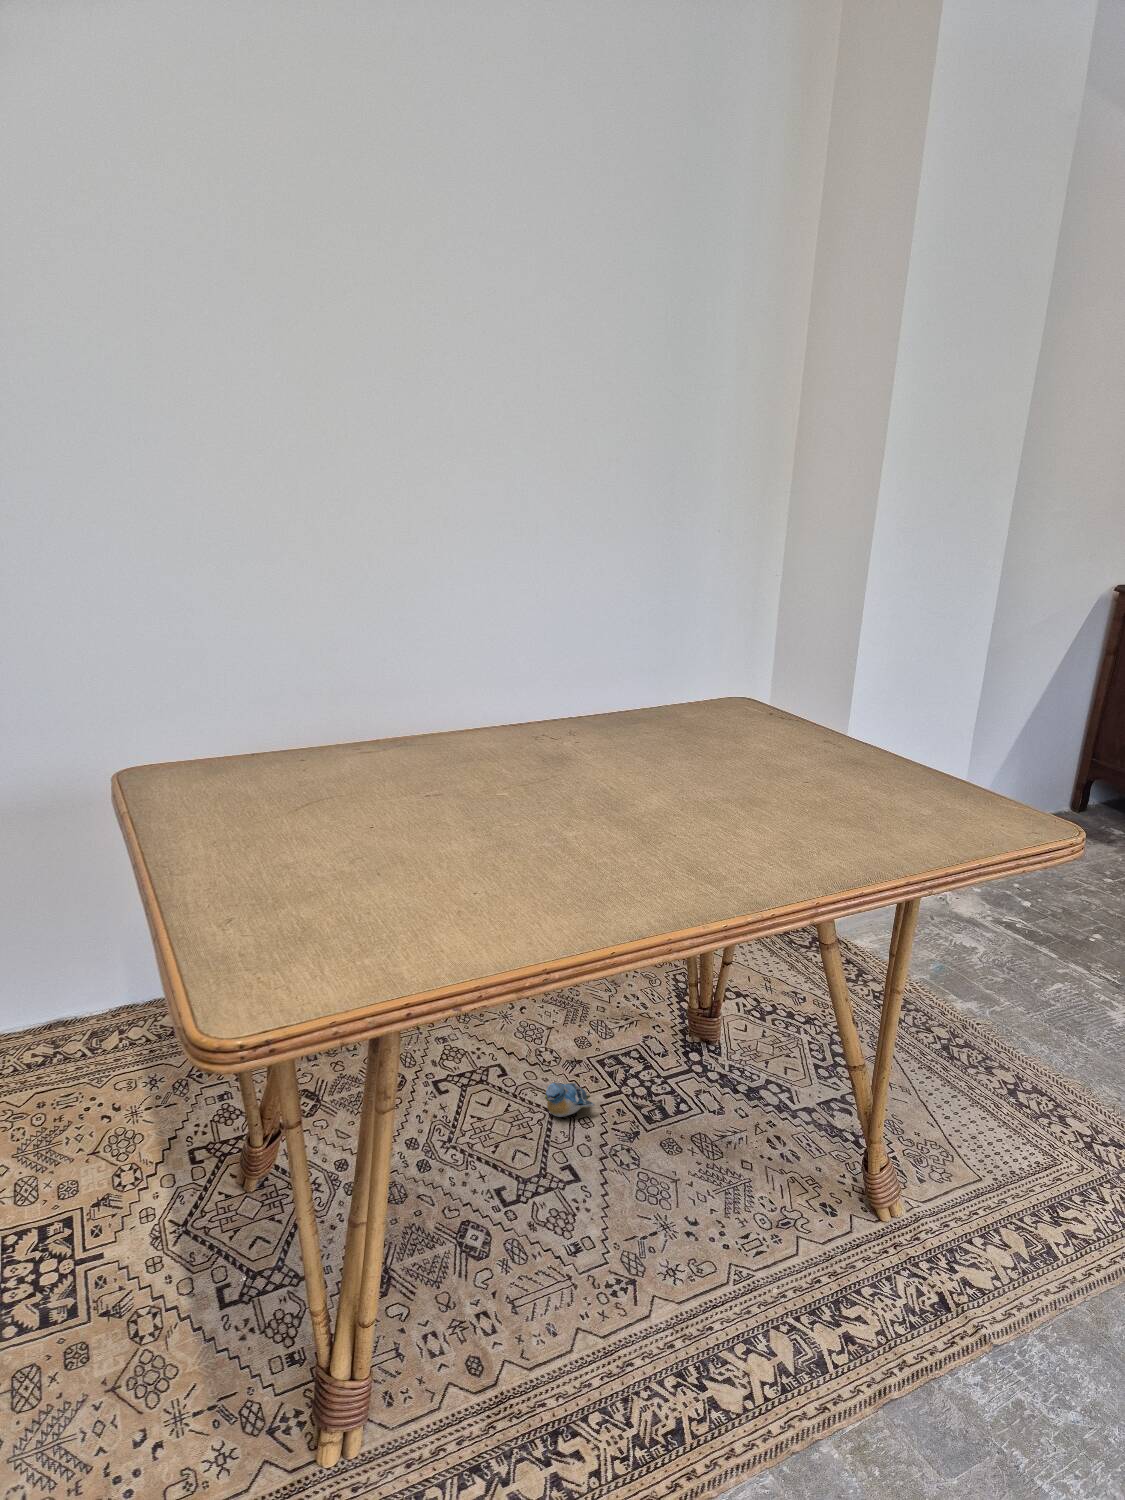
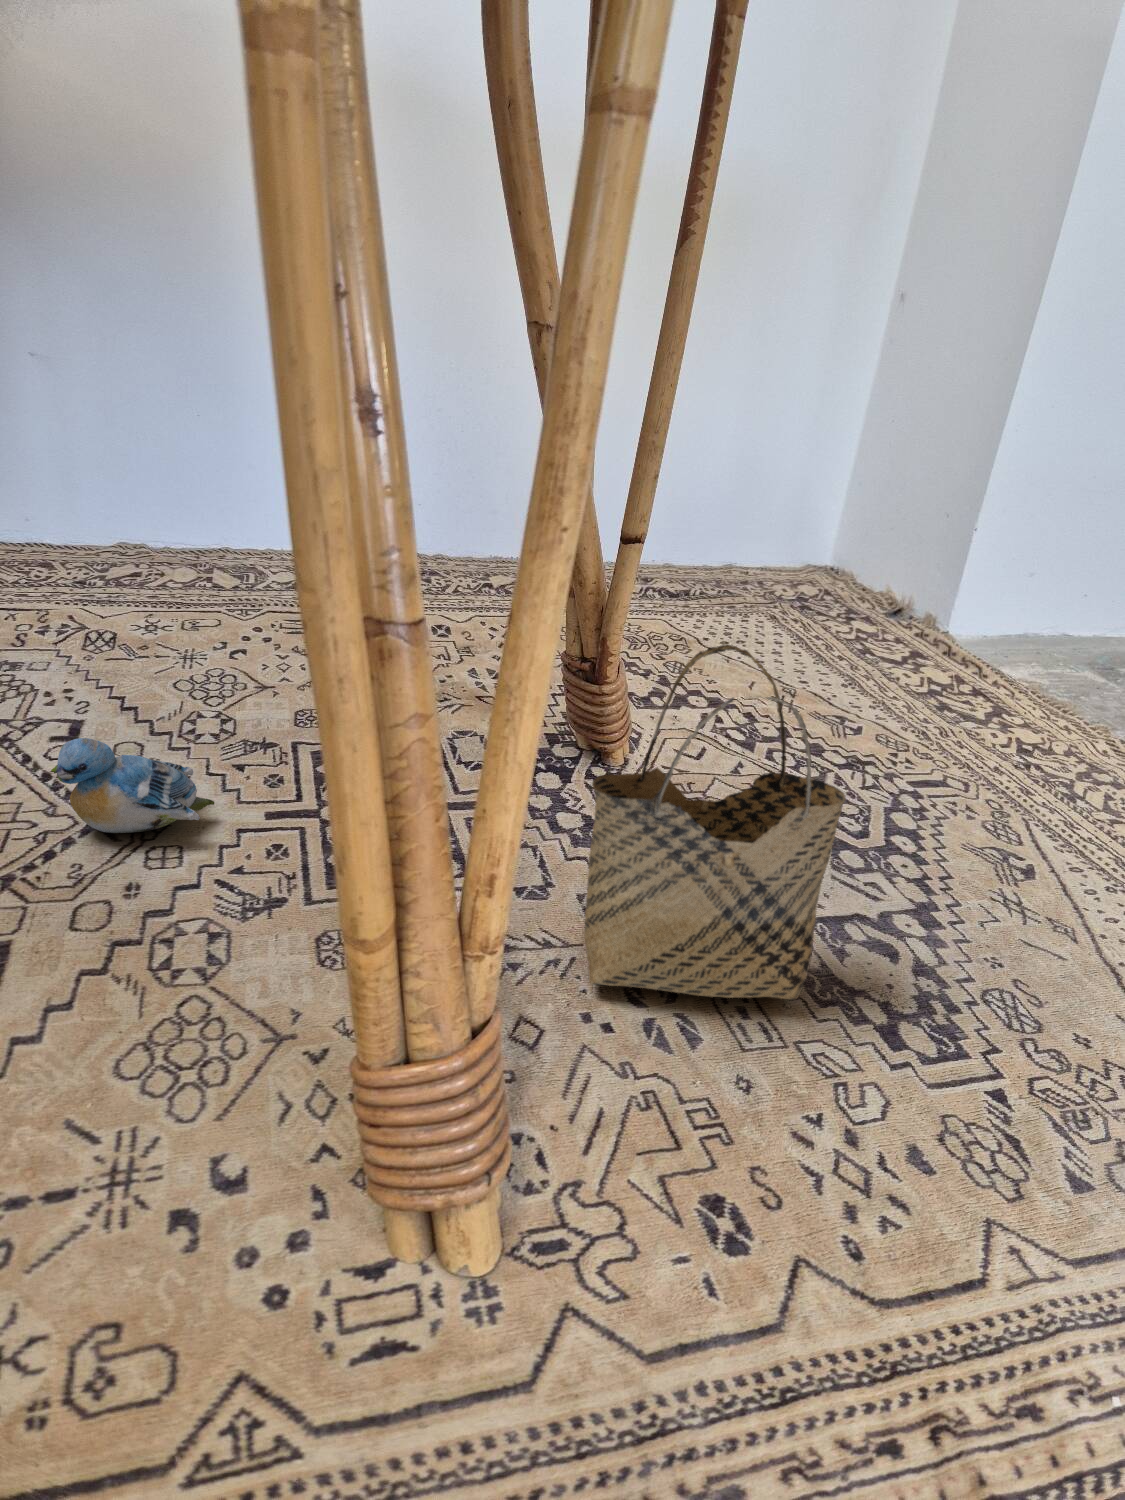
woven basket: none [749,1022,831,1144] -> present [584,645,846,1000]

